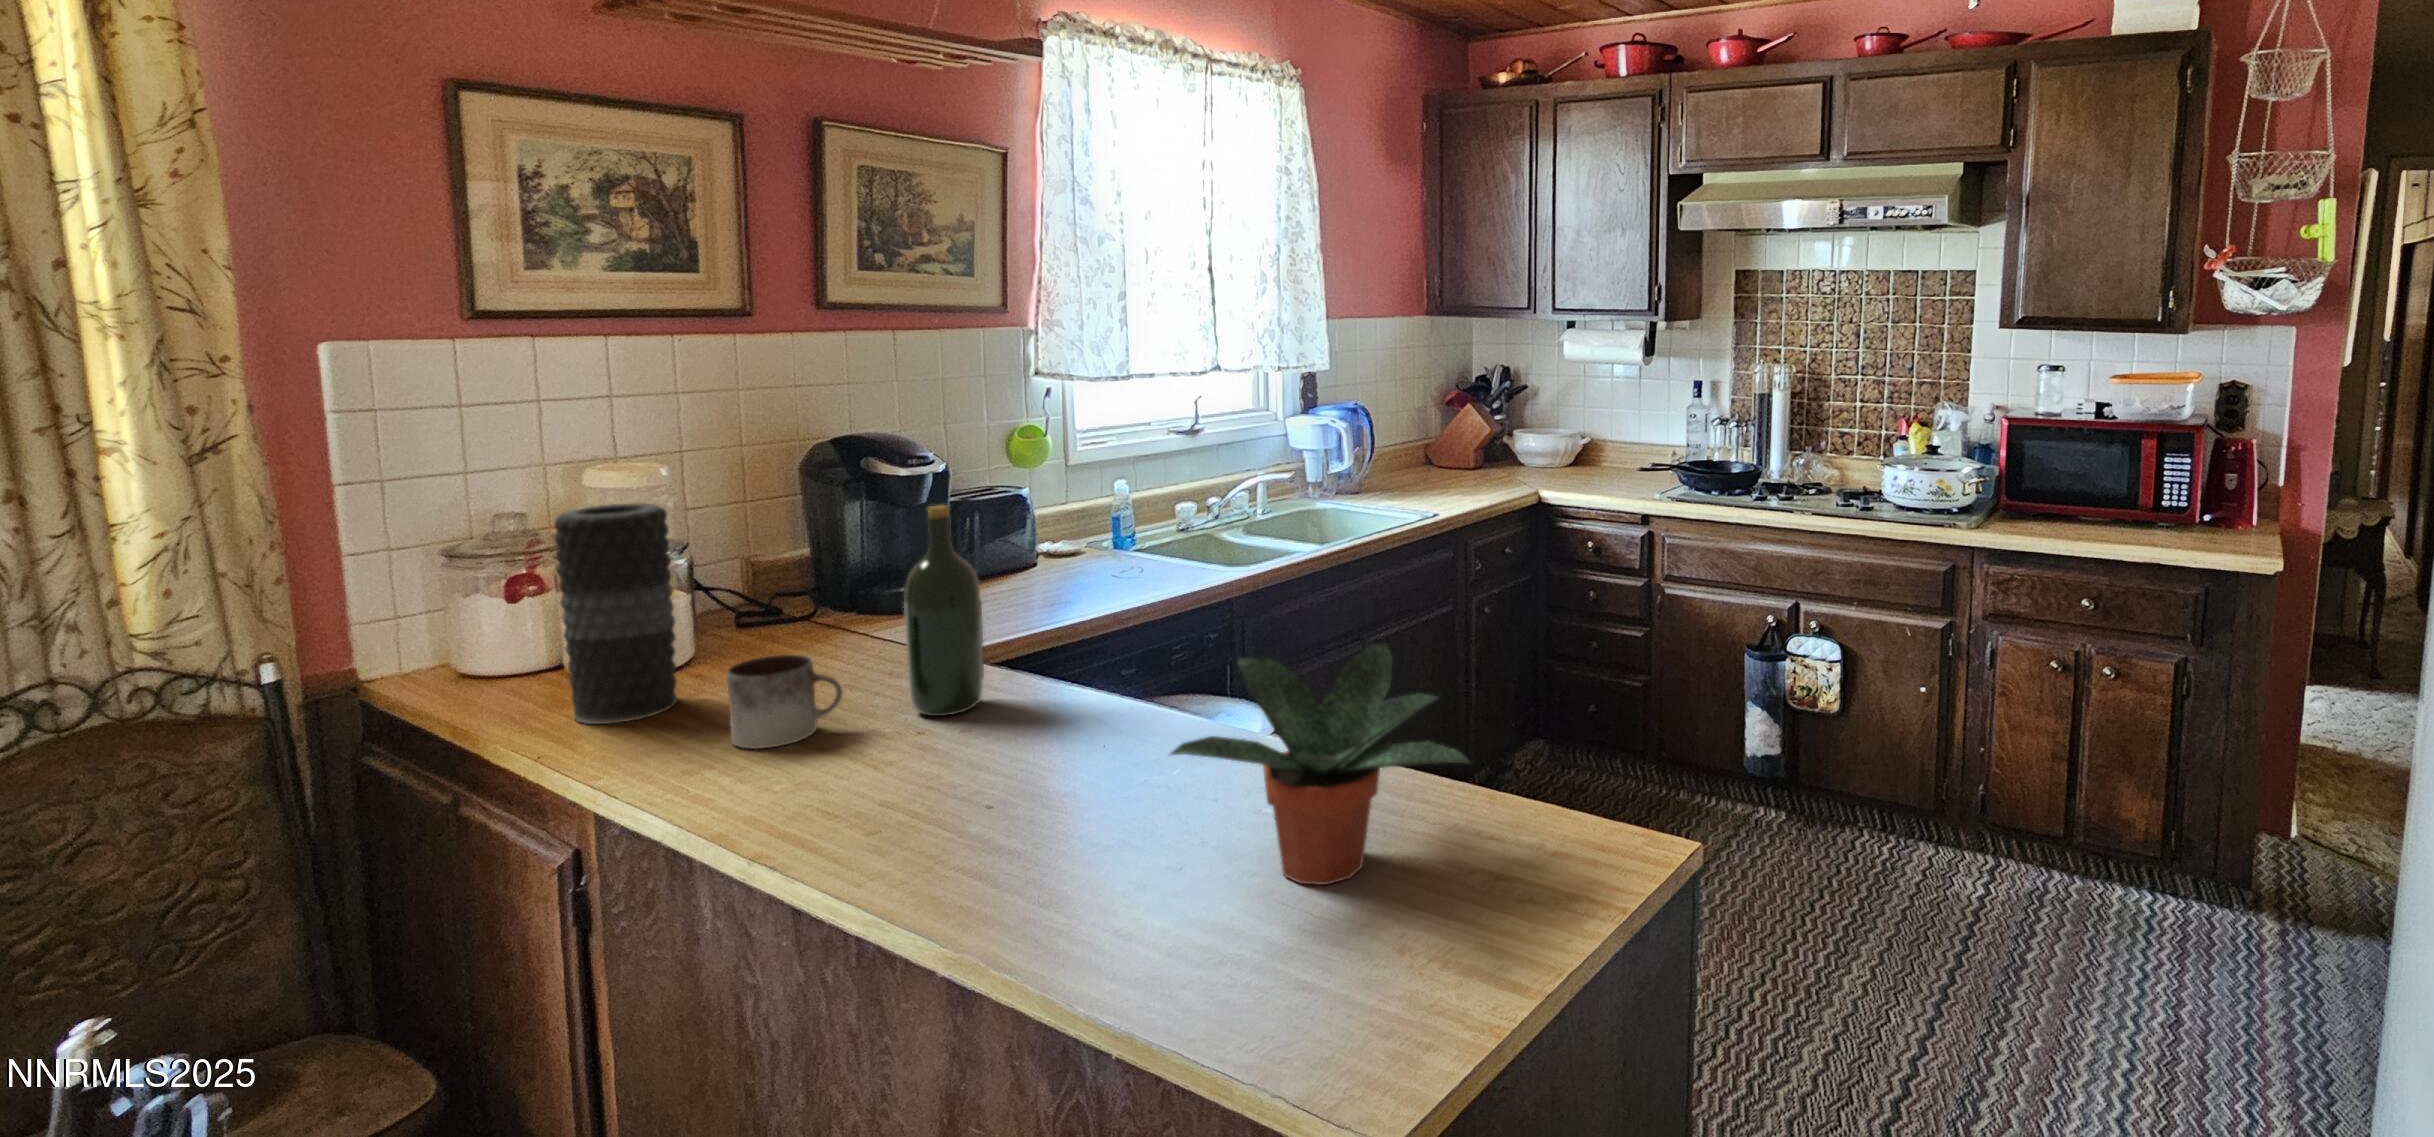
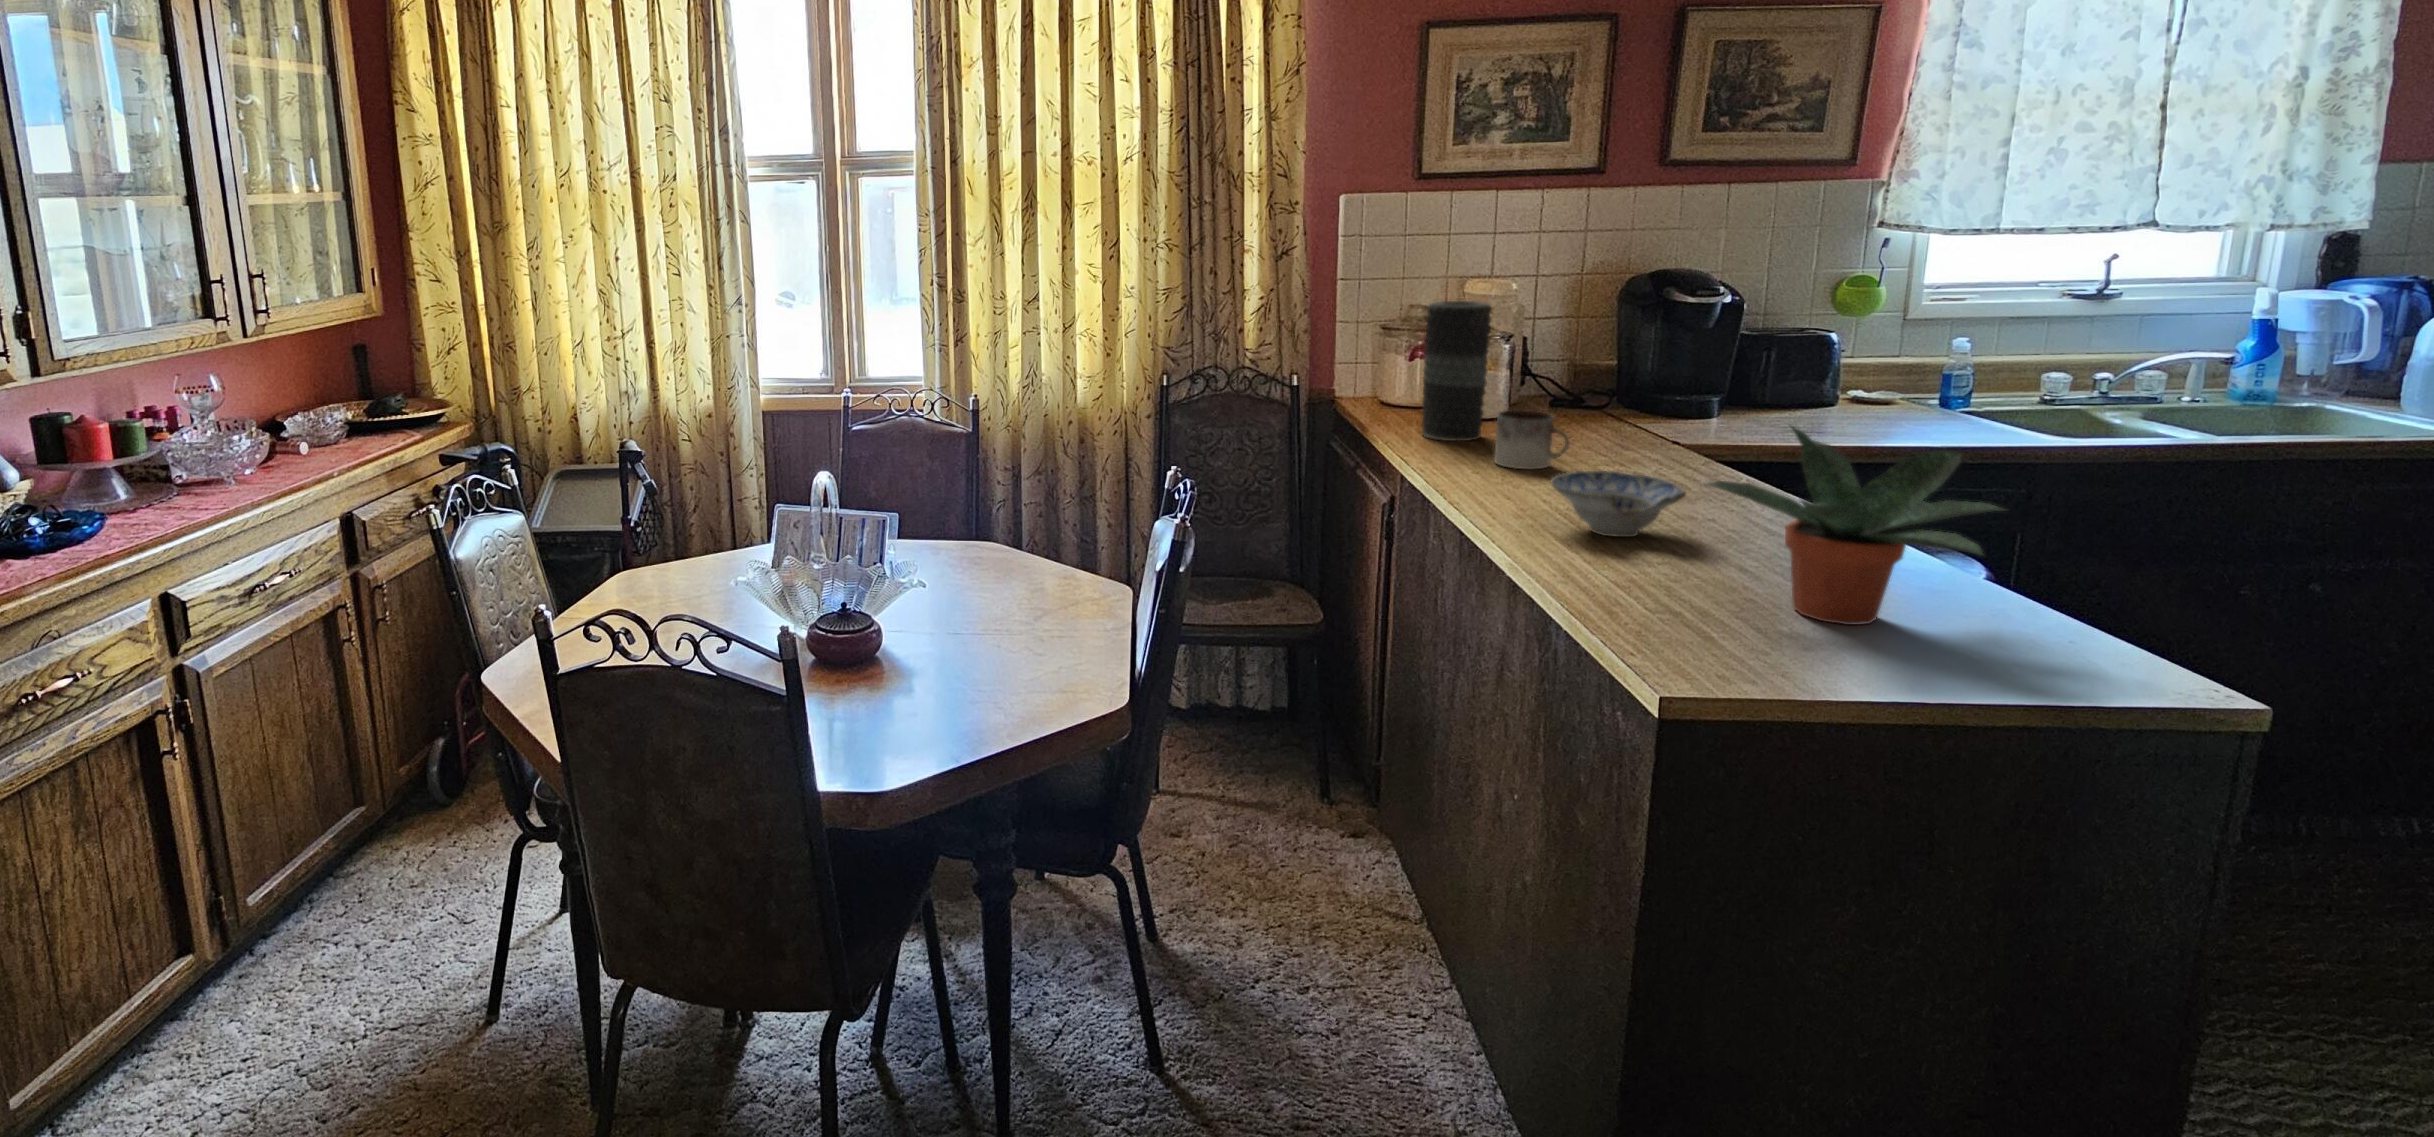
wine bottle: present [904,505,984,716] -> none [1619,317,1688,479]
ceramic bowl: none [897,730,1076,837] -> present [1551,471,1686,537]

